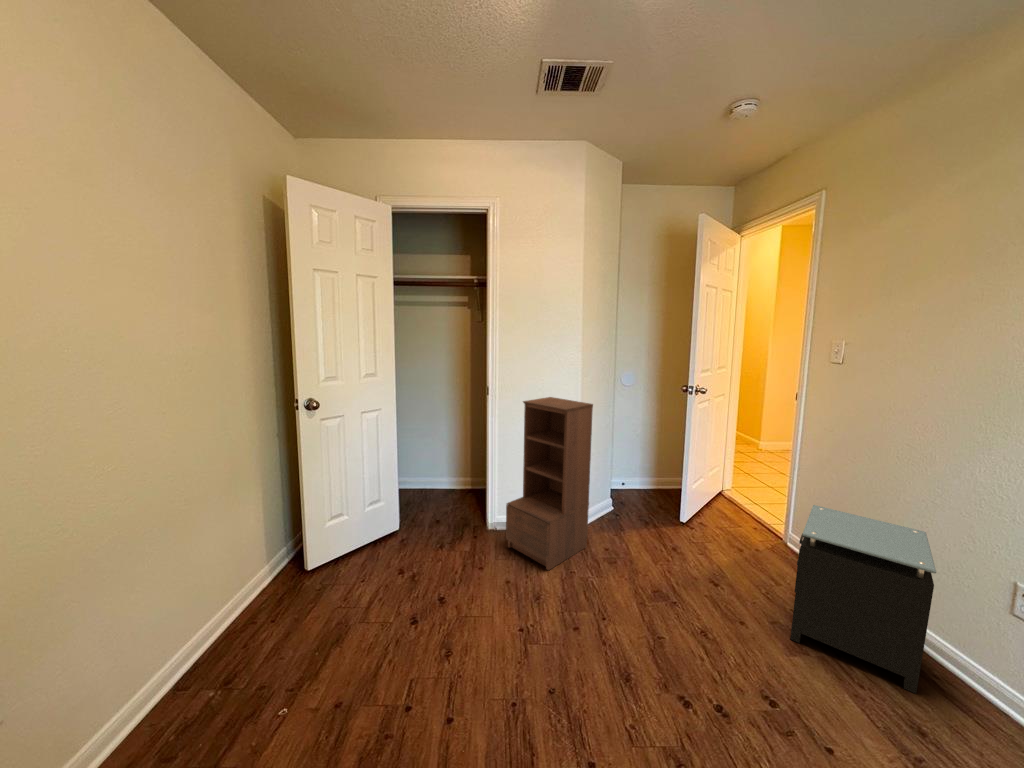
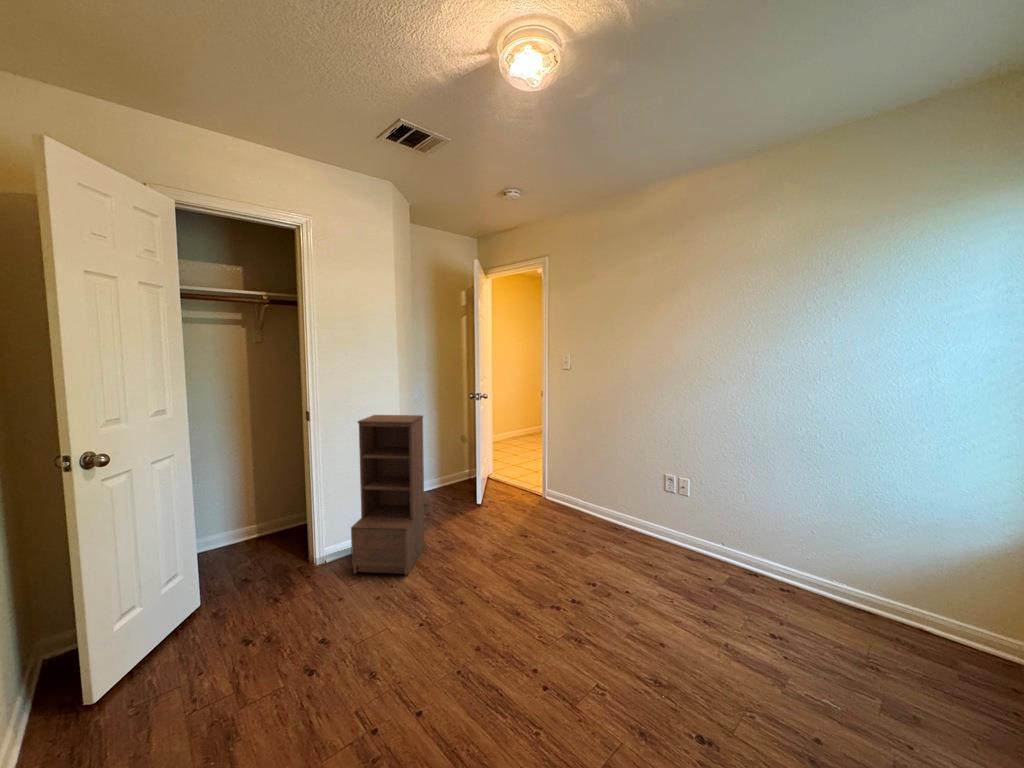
nightstand: present [790,505,936,694] -> none [572,462,640,550]

